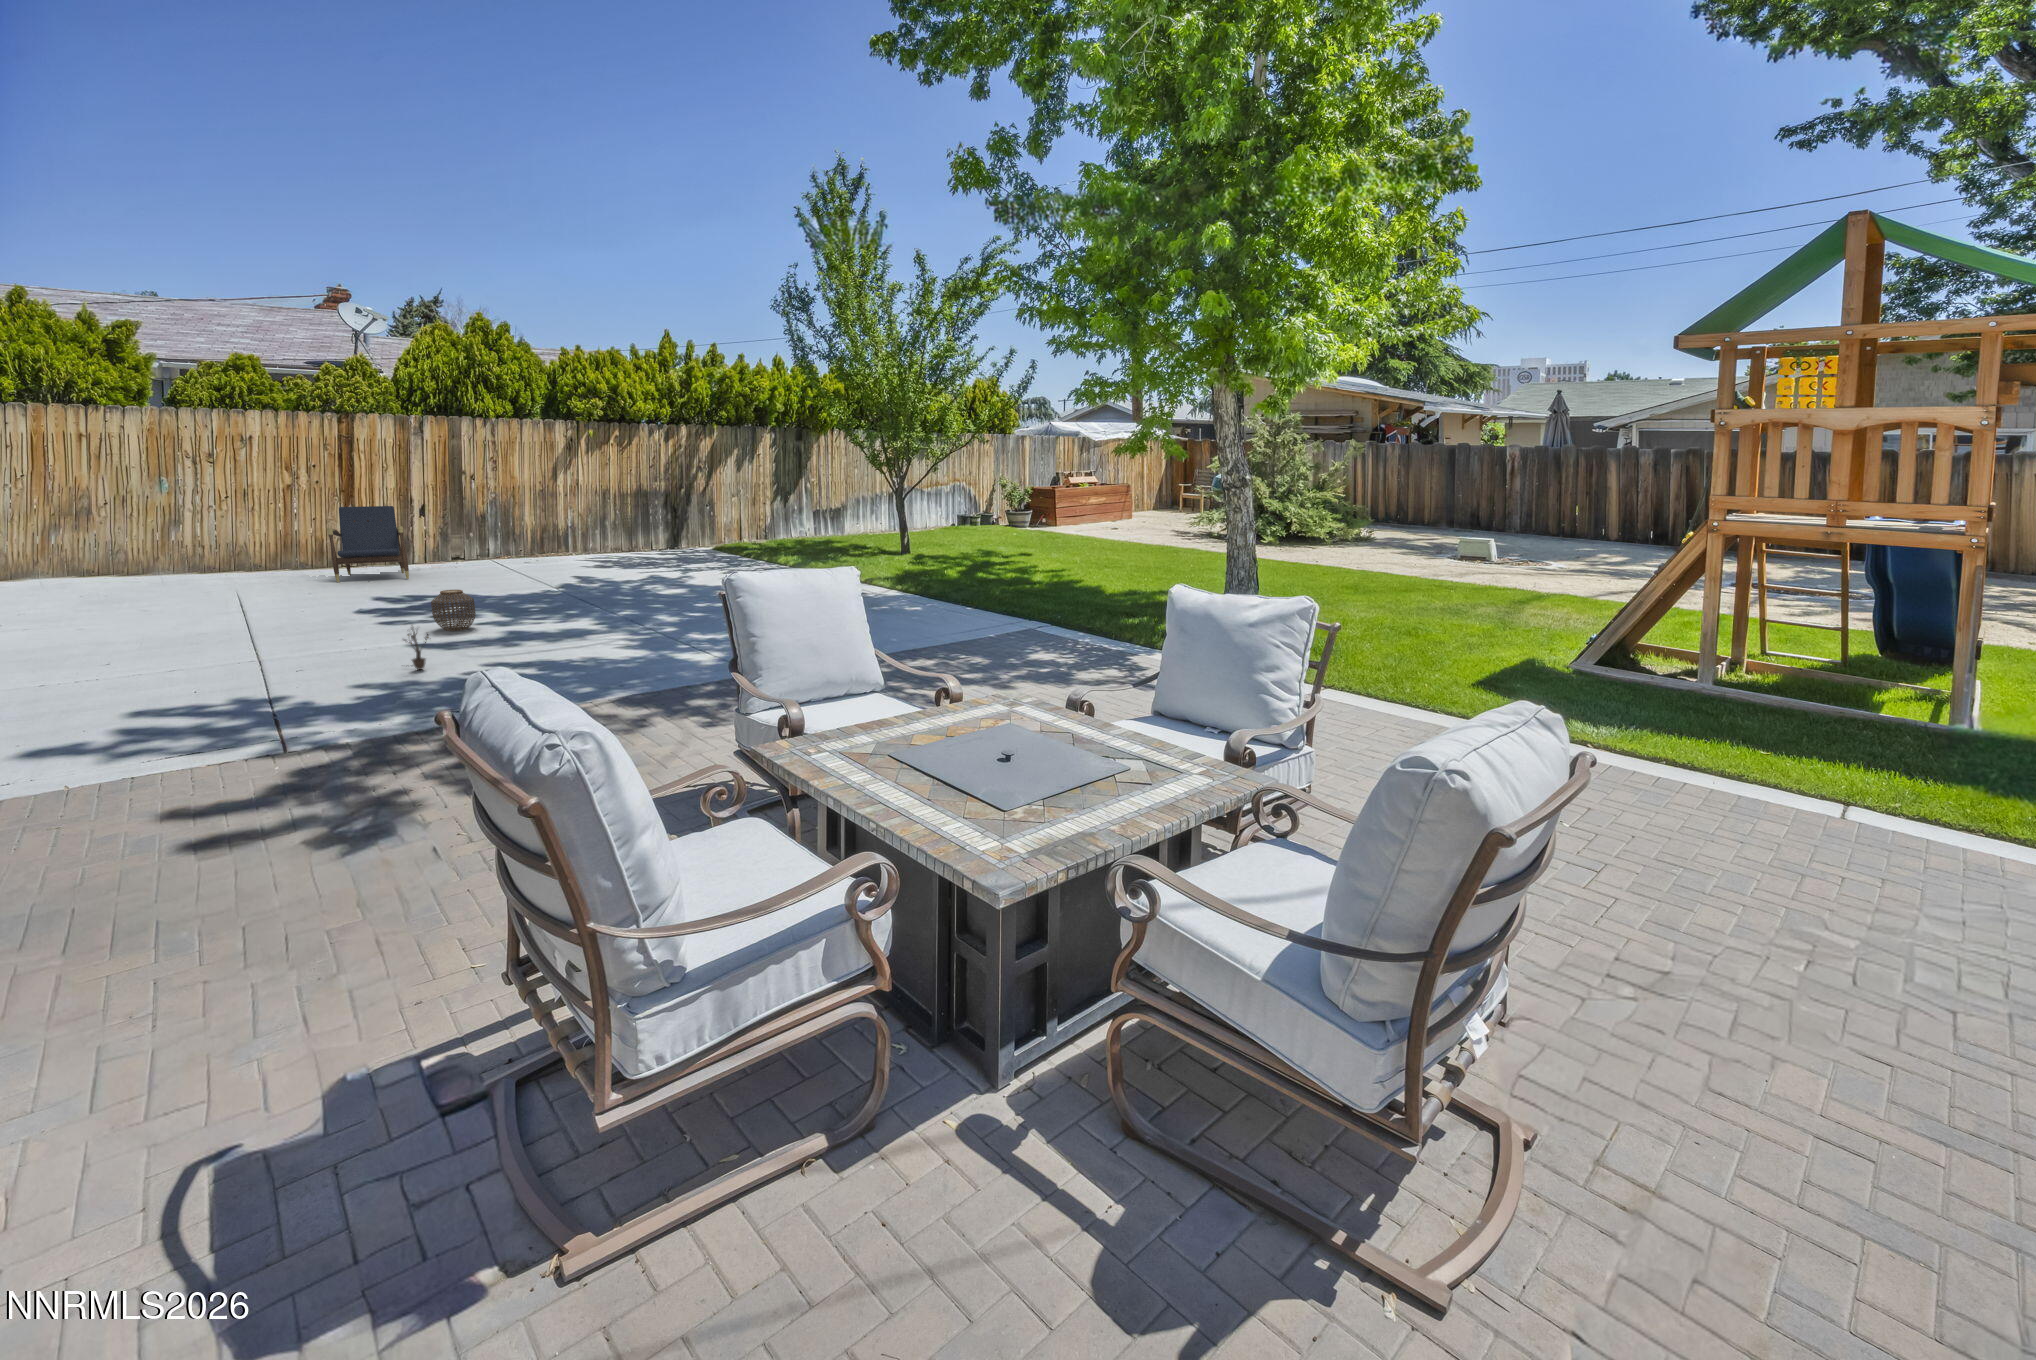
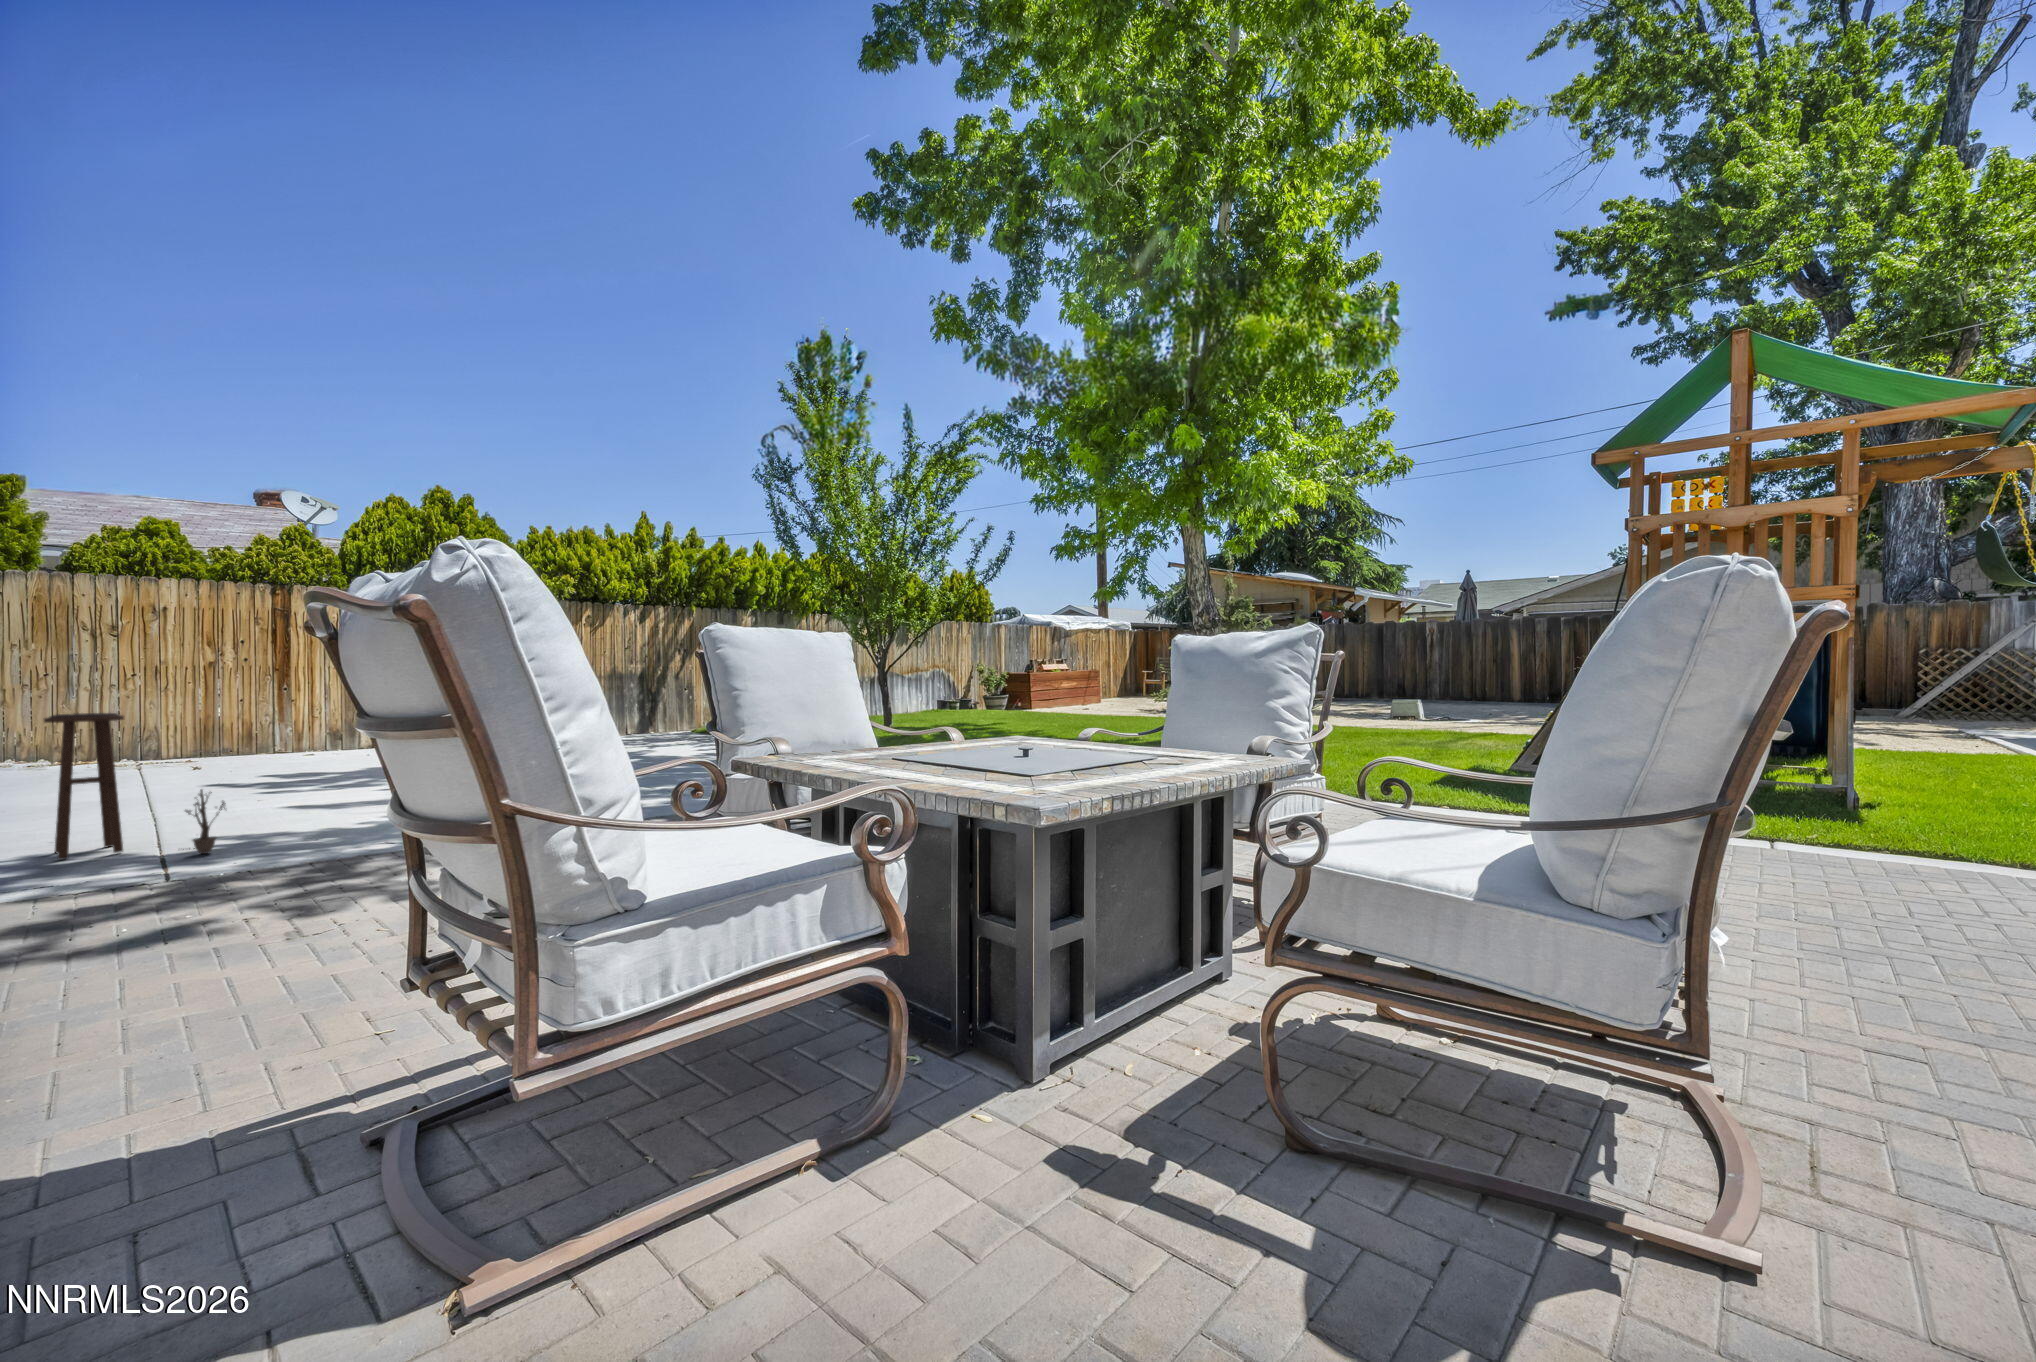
lounge chair: present [327,506,409,582] -> none [216,680,314,764]
stool: none [302,567,365,672] -> present [44,713,124,859]
woven basket: present [431,590,476,631] -> none [283,756,345,808]

